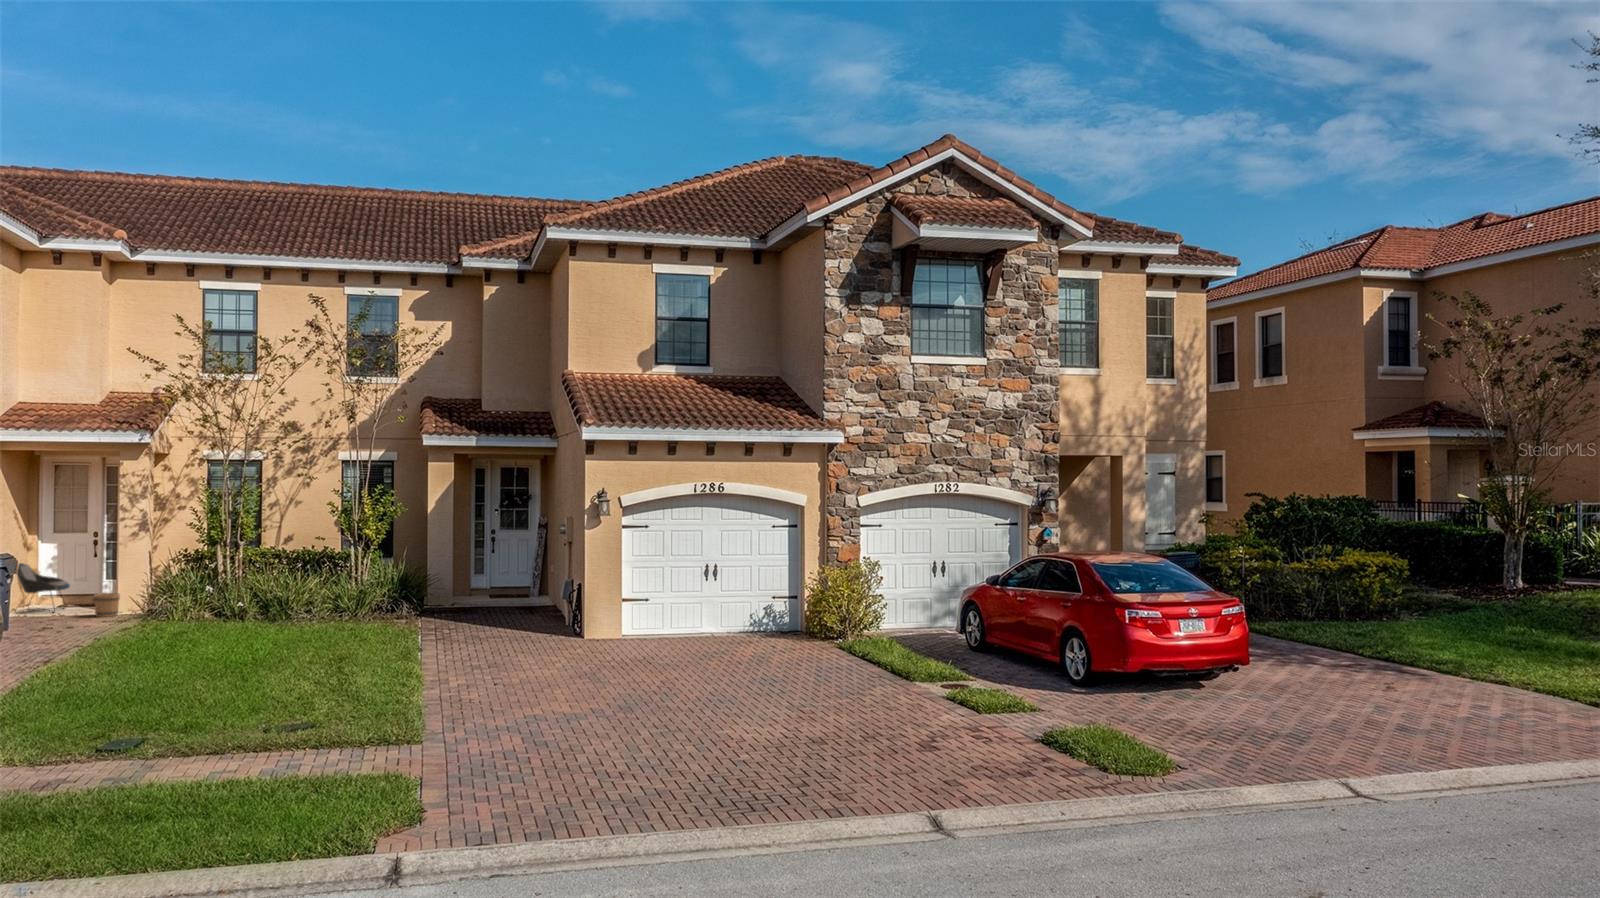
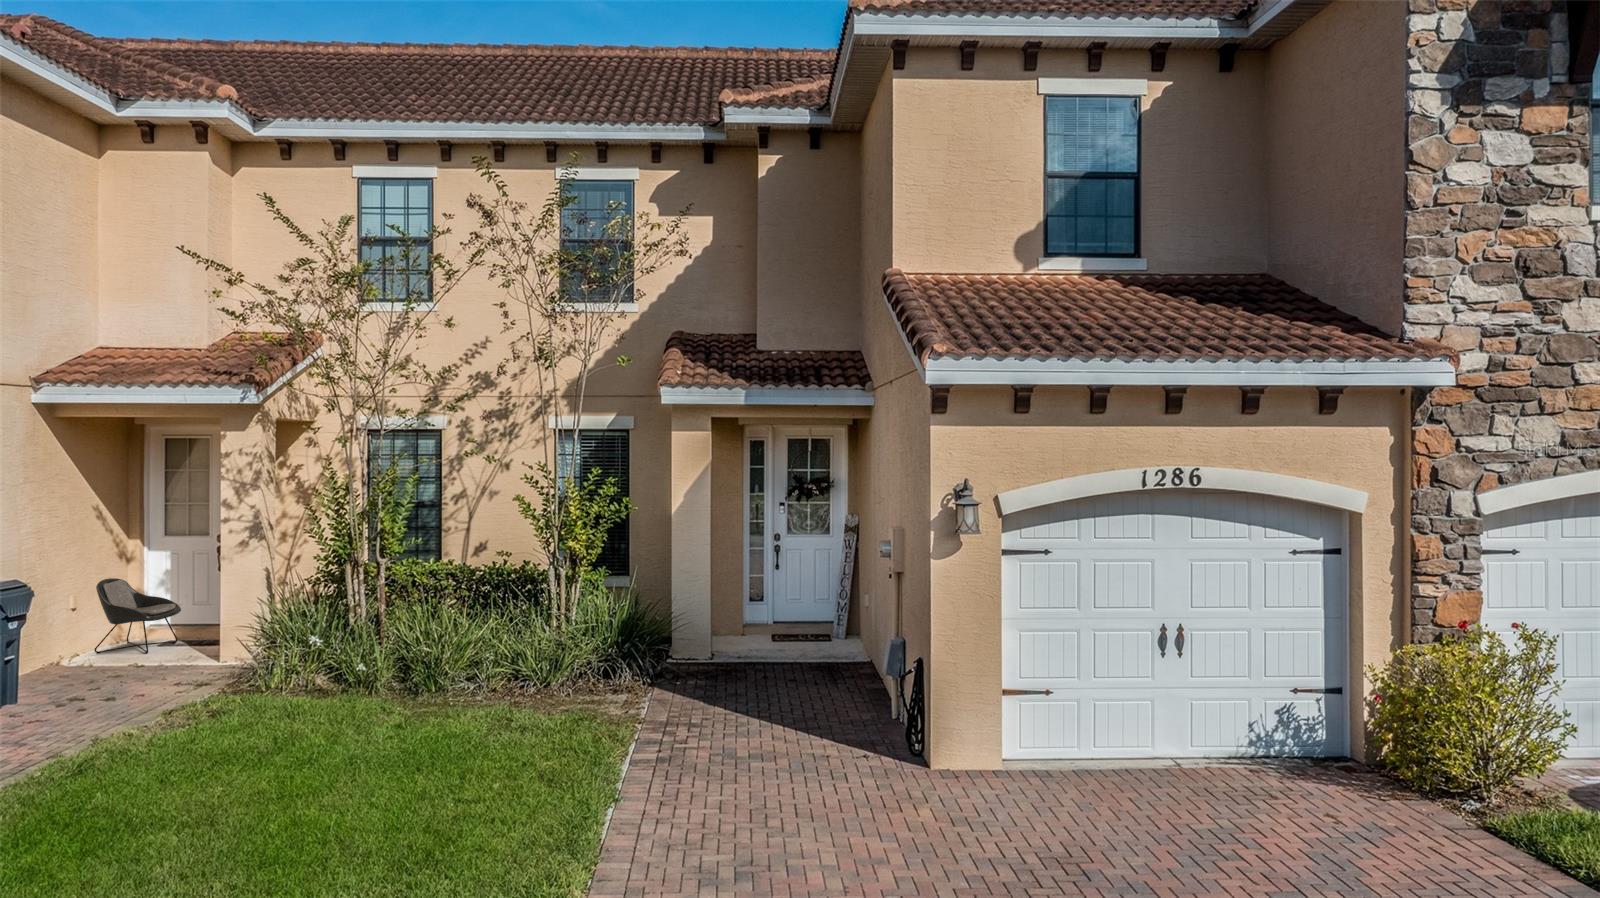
bucket: present [92,593,120,617] -> none [182,628,227,667]

